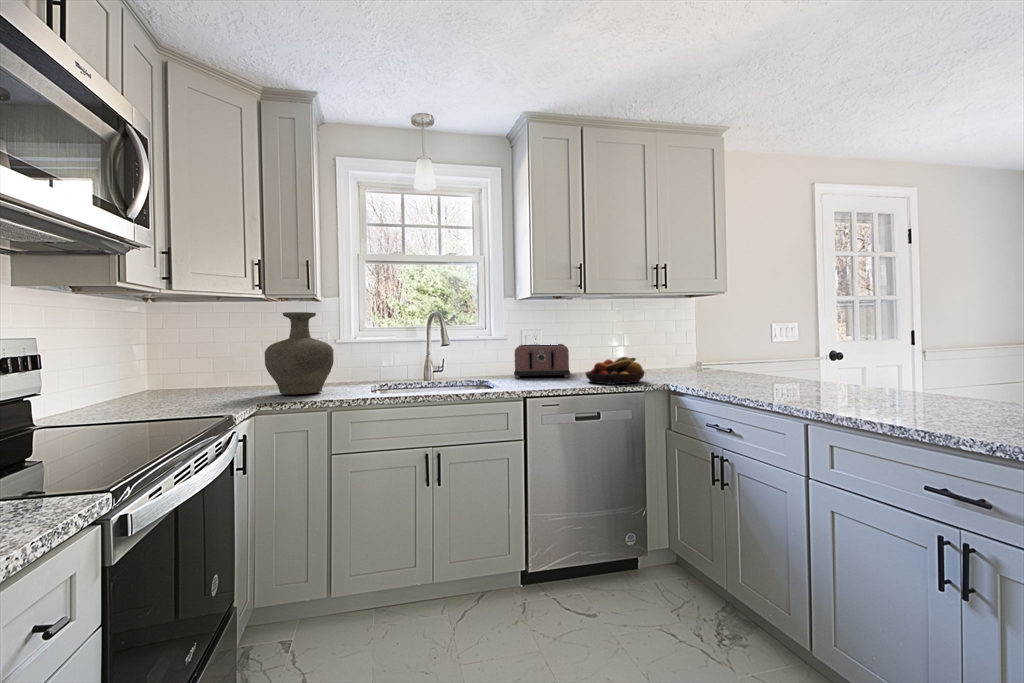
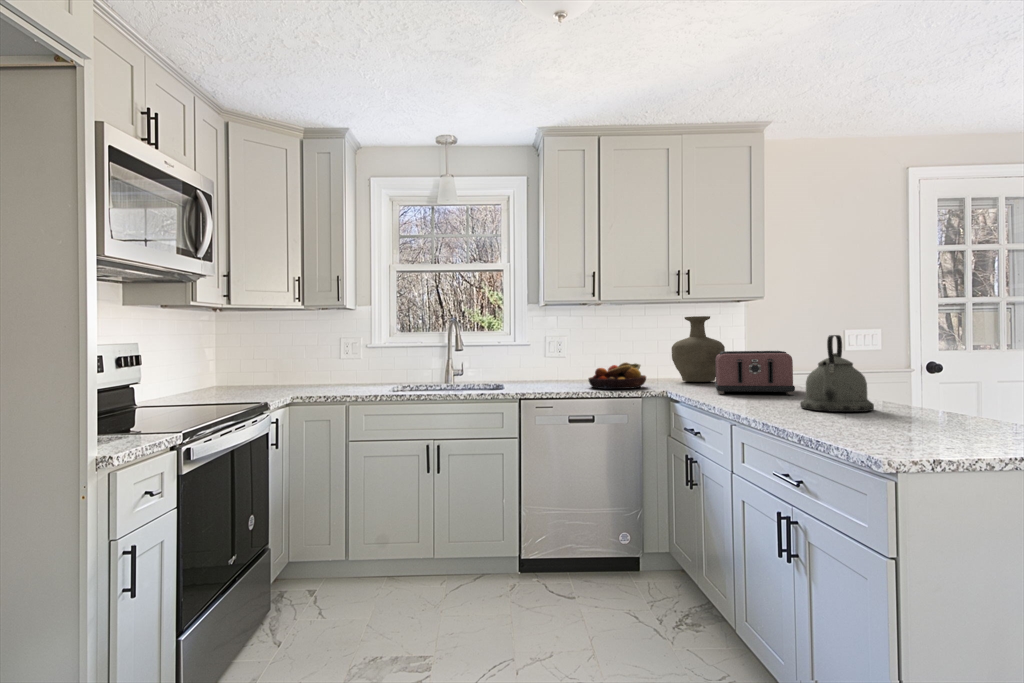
vase: present [265,312,334,395] -> present [672,316,725,382]
kettle: none [861,326,949,407] -> present [800,335,874,412]
toaster: present [514,344,570,378] -> present [715,351,795,395]

